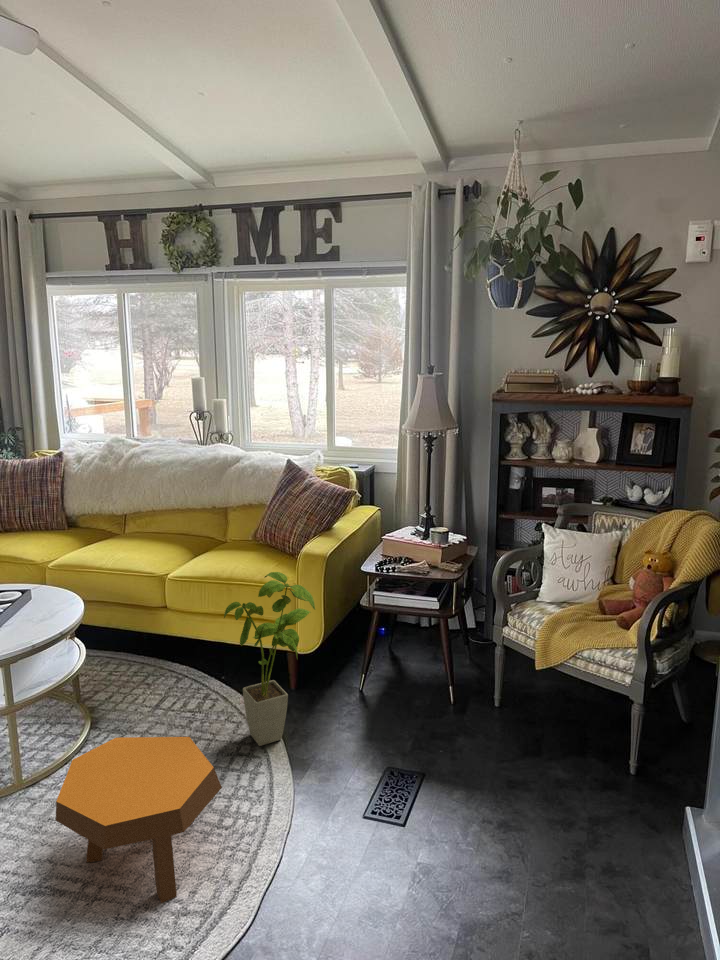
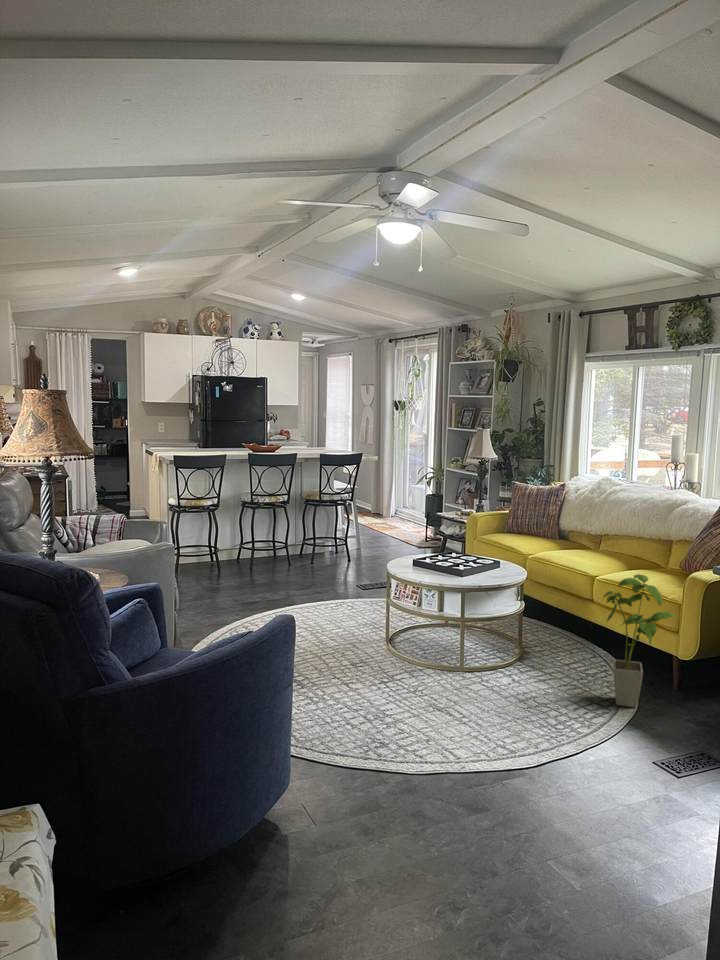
footstool: present [56,737,222,903] -> none [455,649,551,741]

